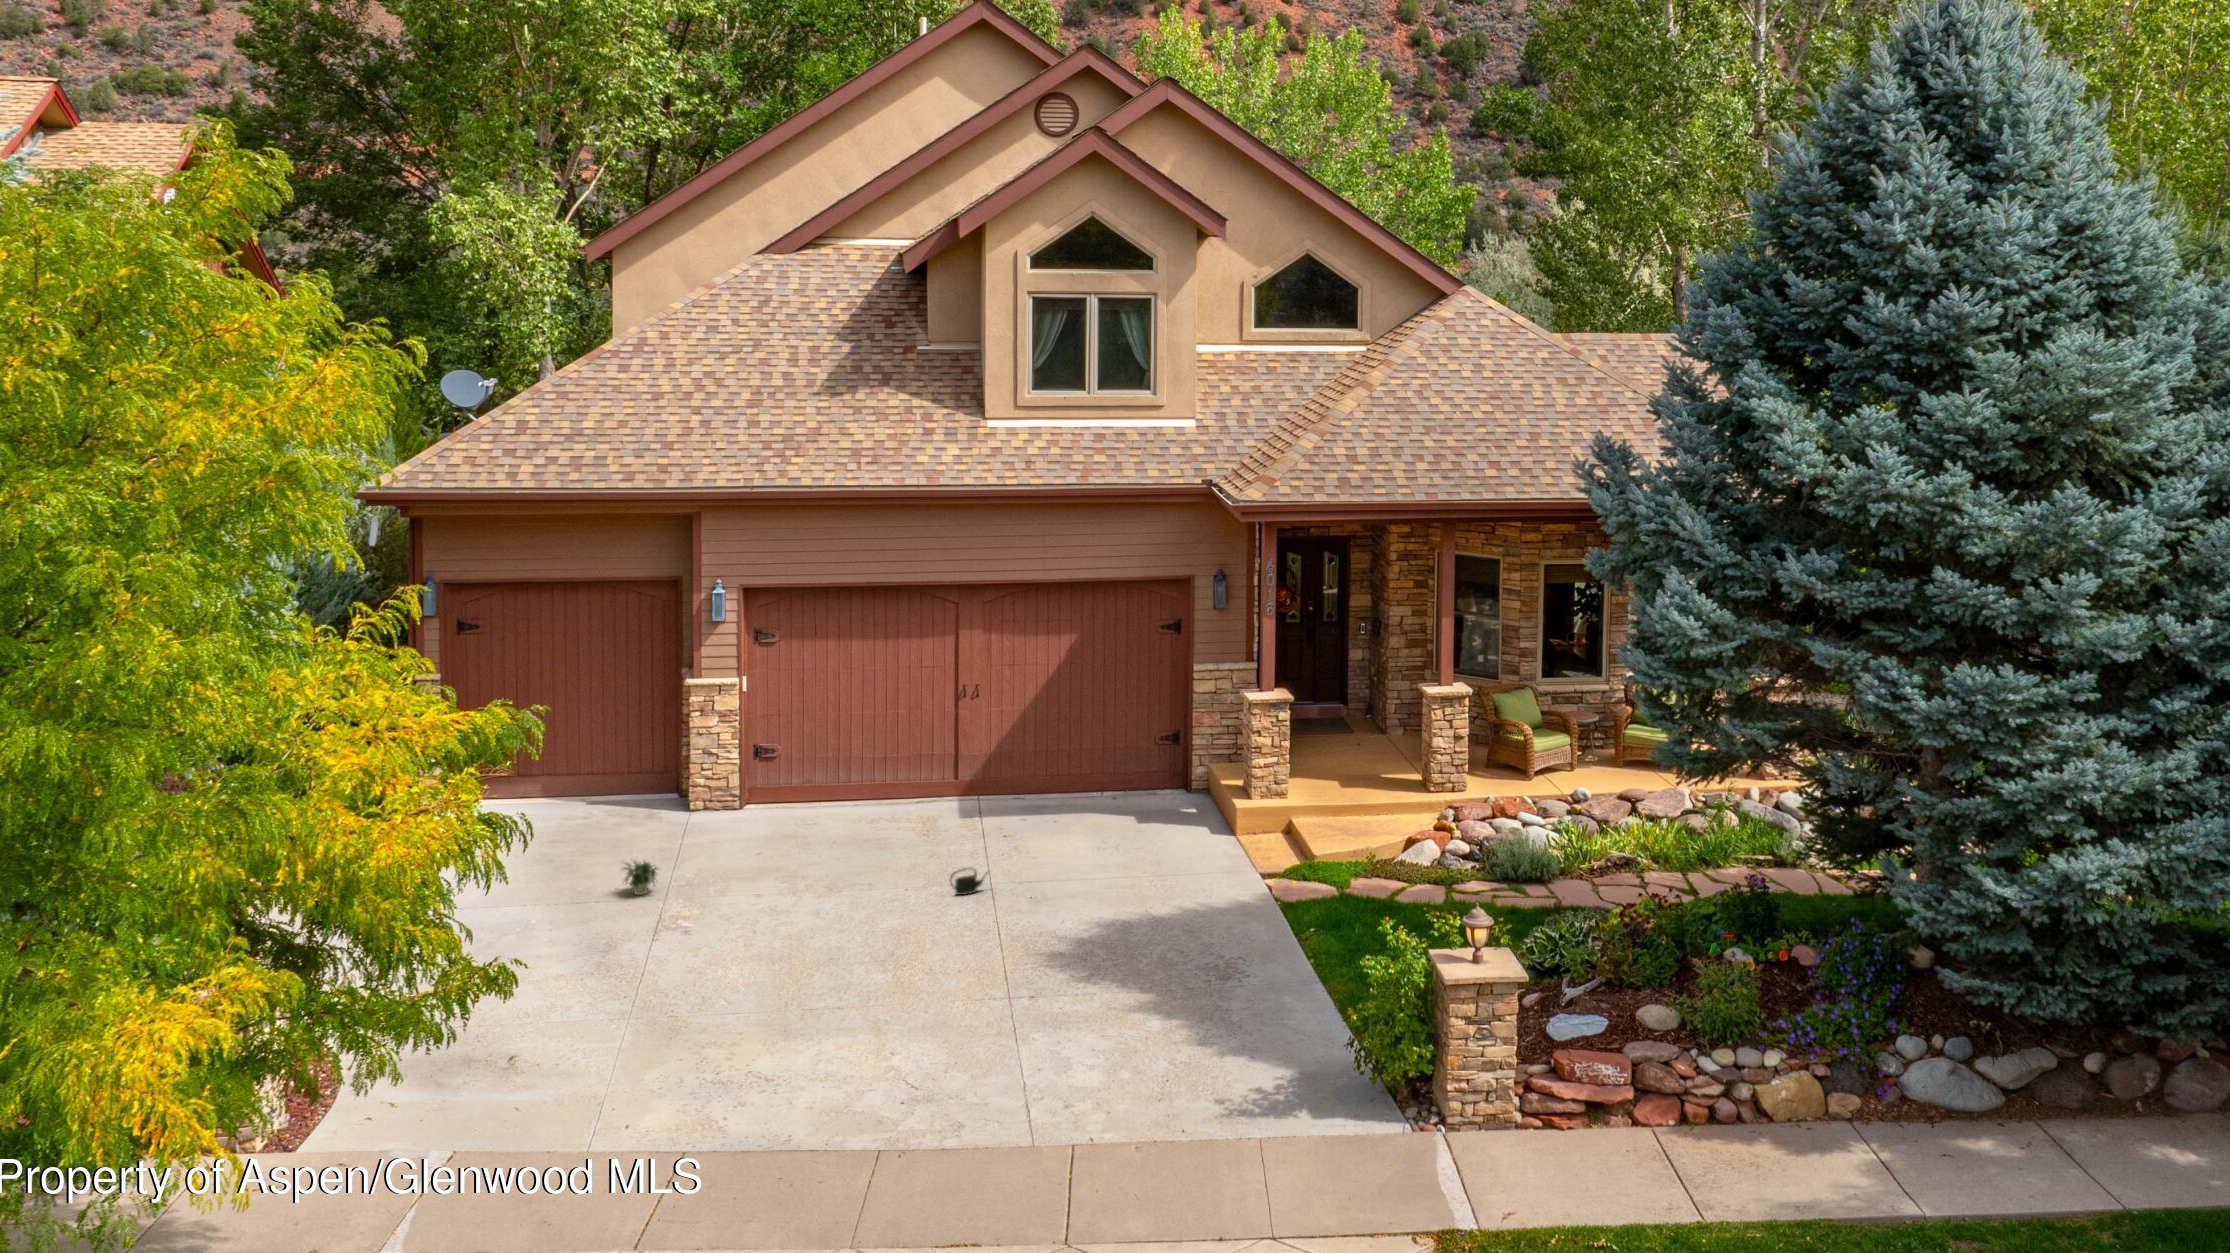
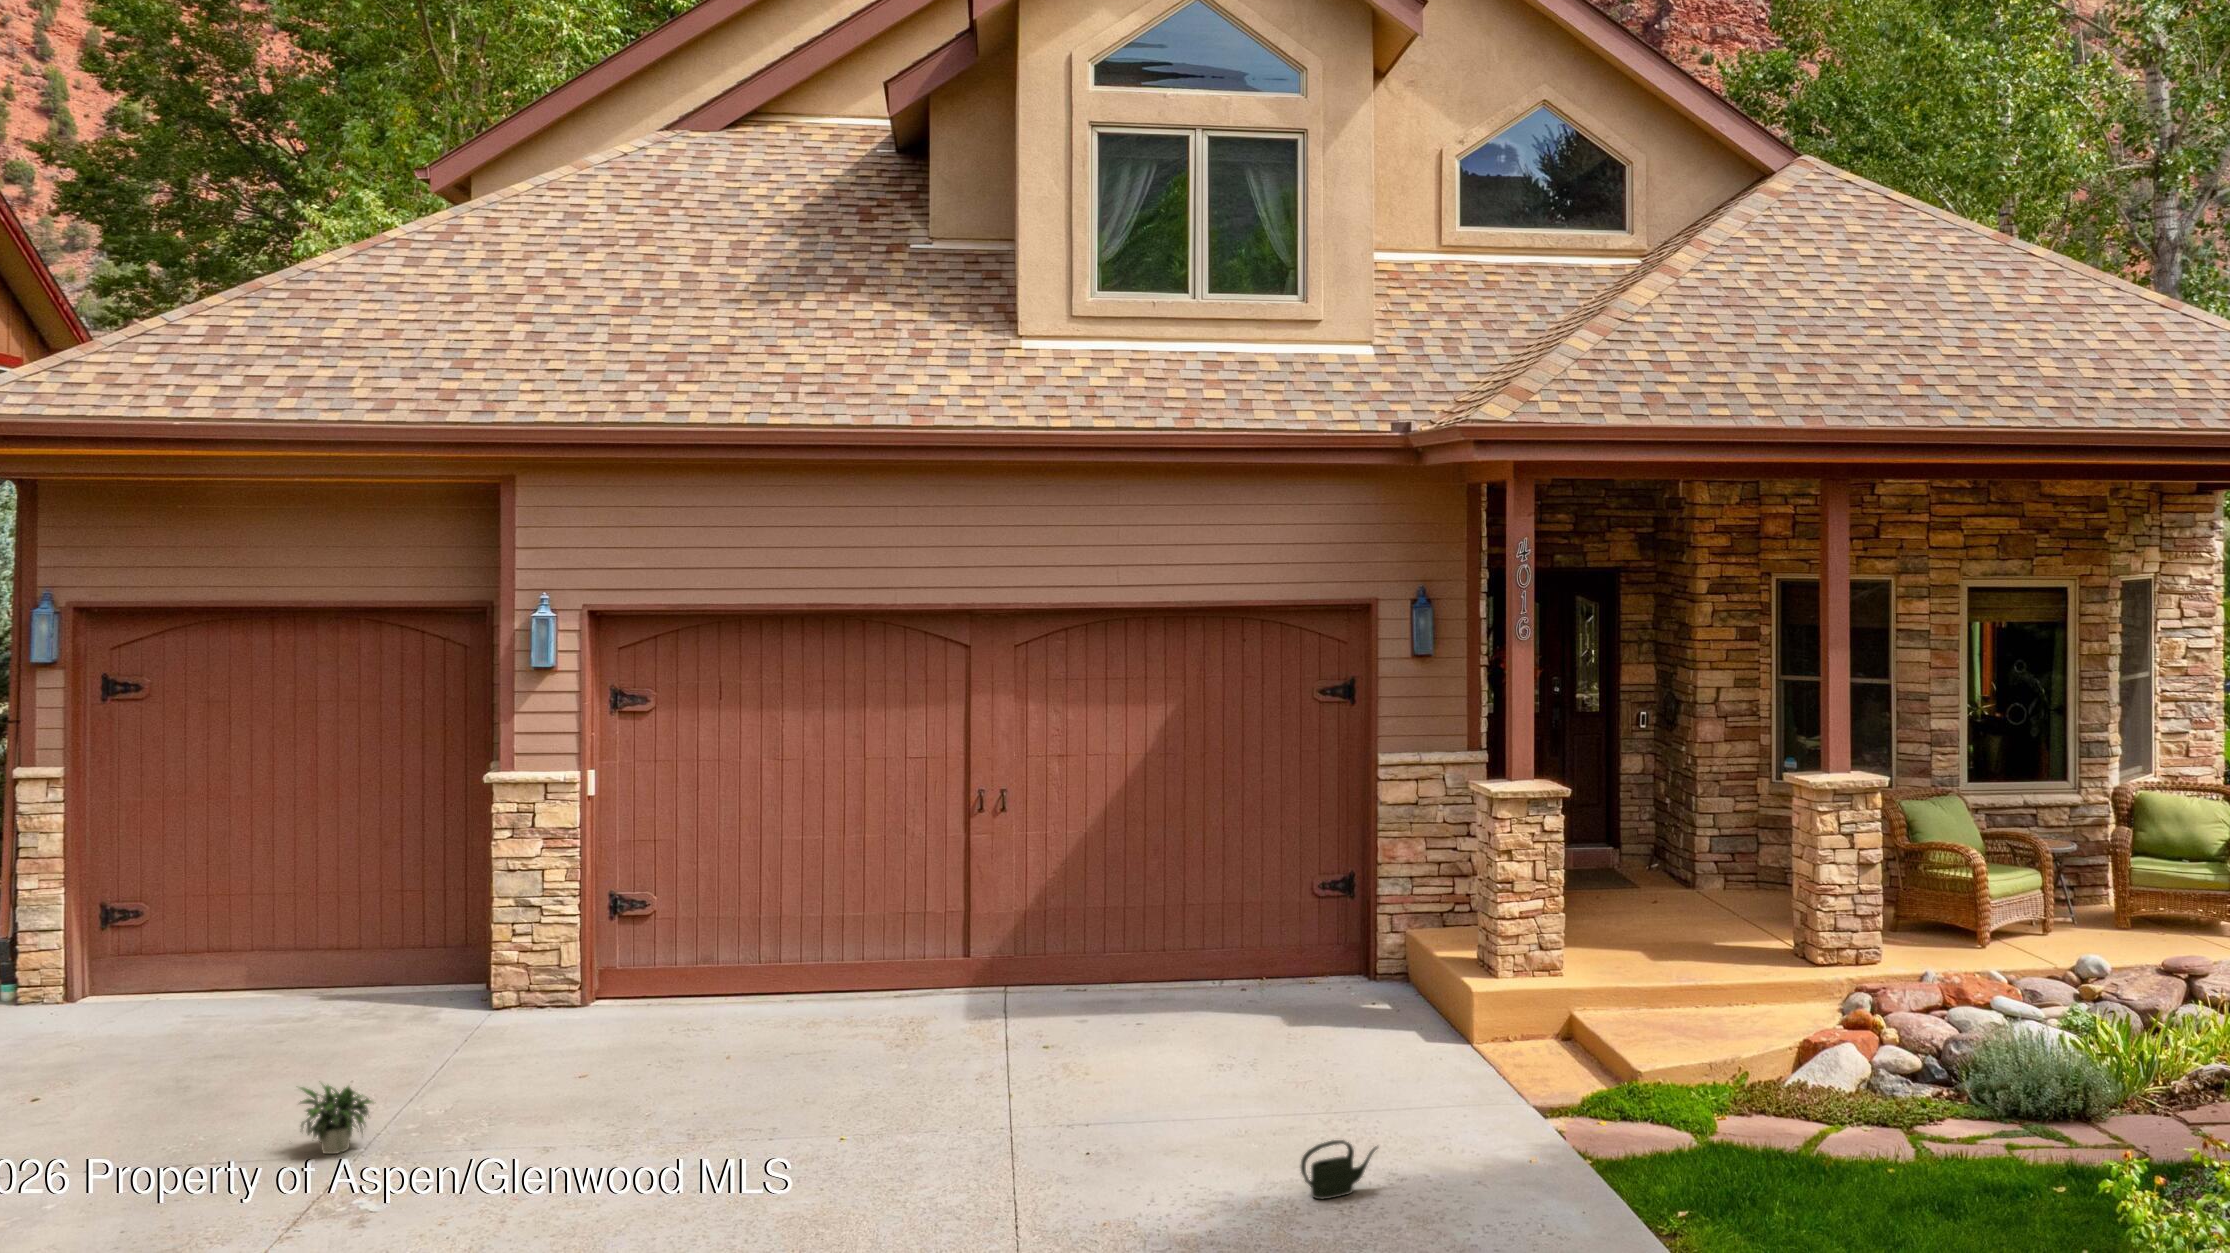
watering can: present [950,869,984,895] -> present [1300,1140,1378,1199]

